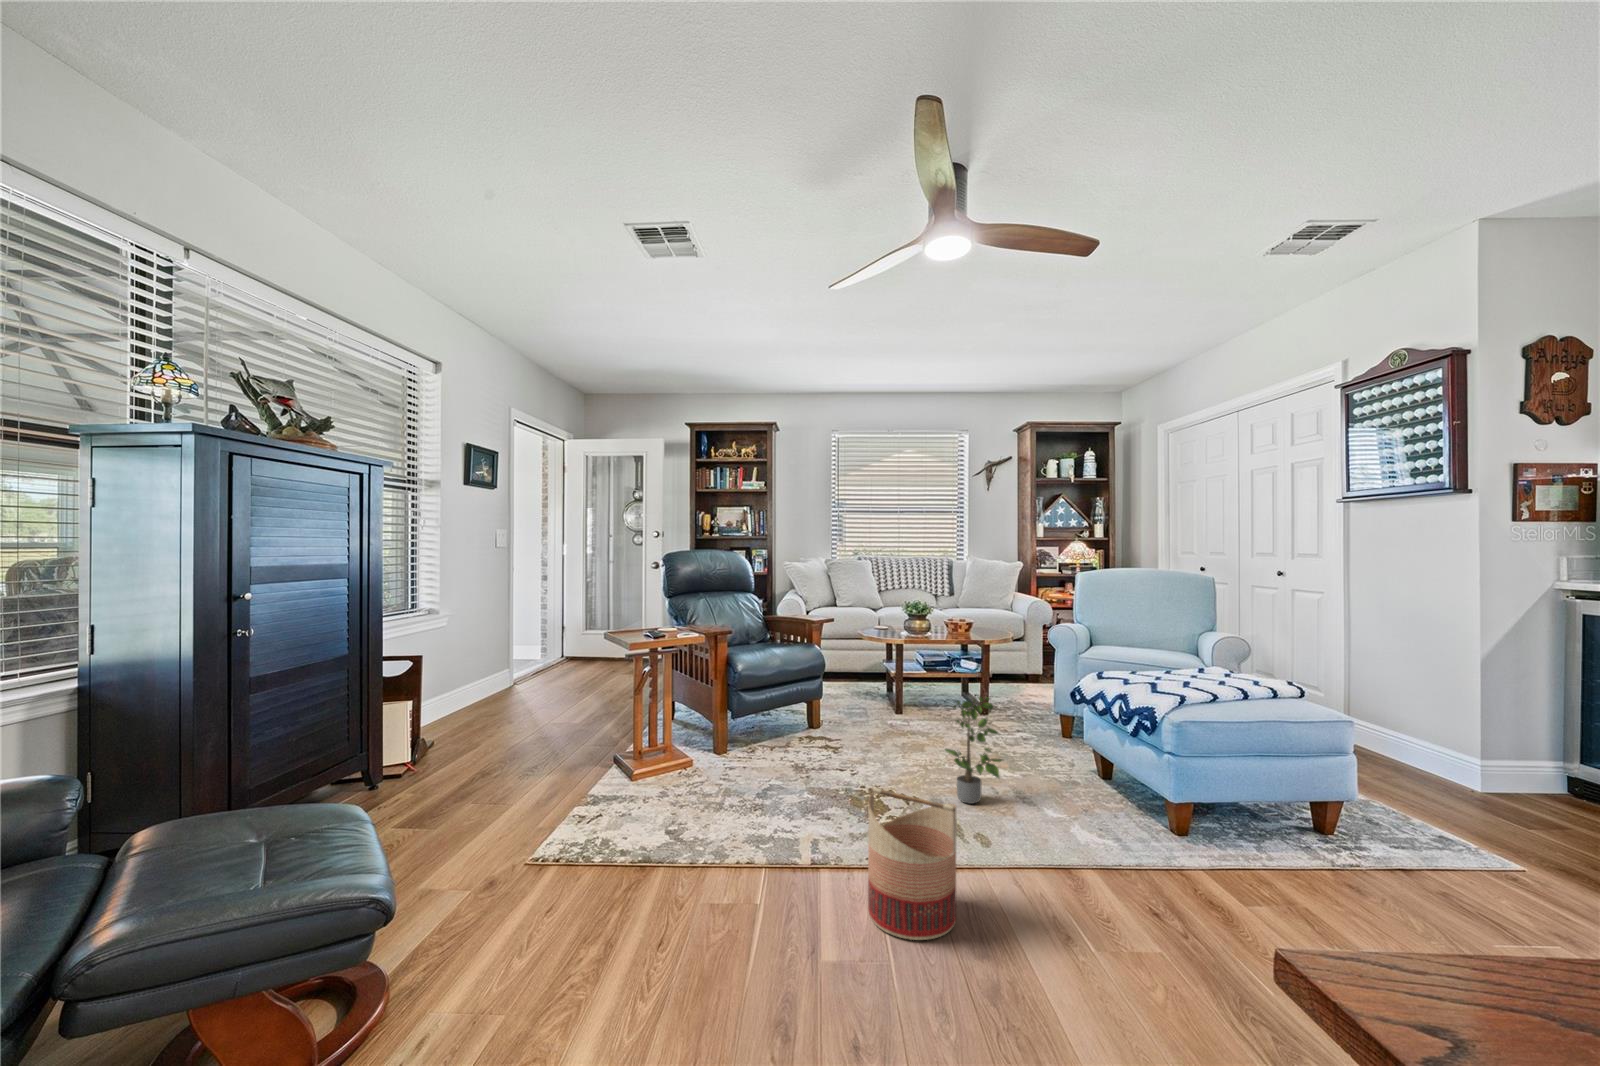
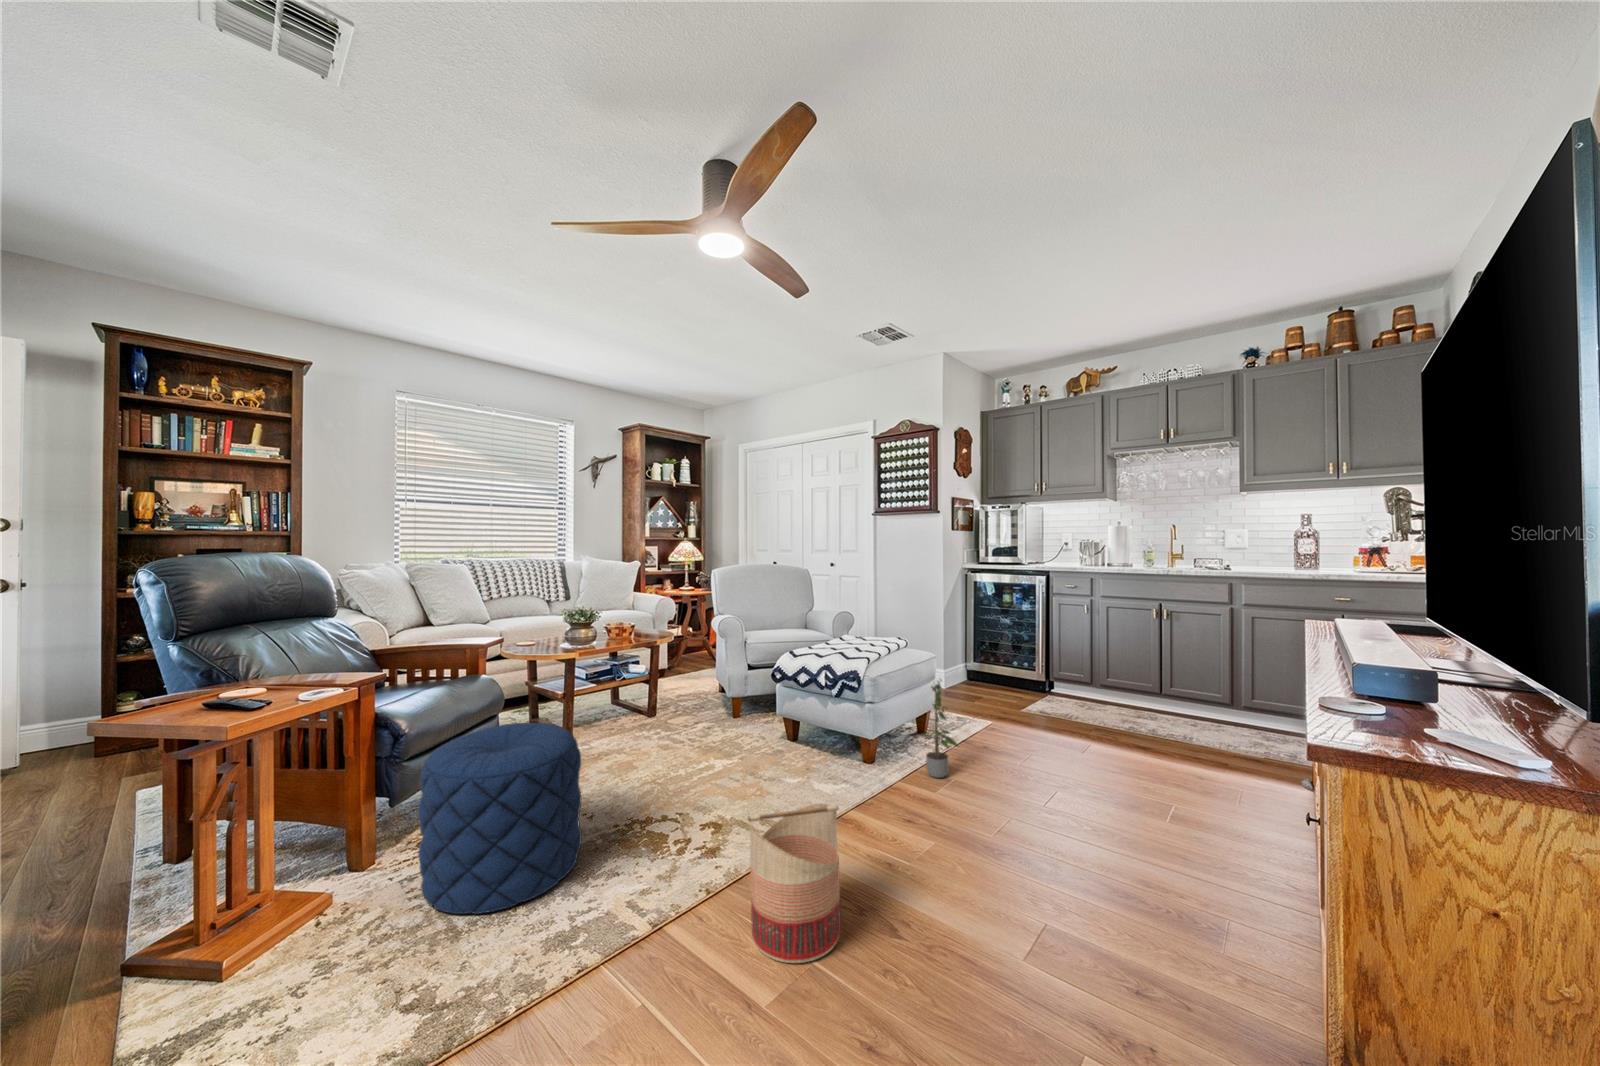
pouf: none [709,679,824,812] -> present [418,723,582,914]
potted plant: present [945,697,1002,804] -> present [921,680,958,778]

